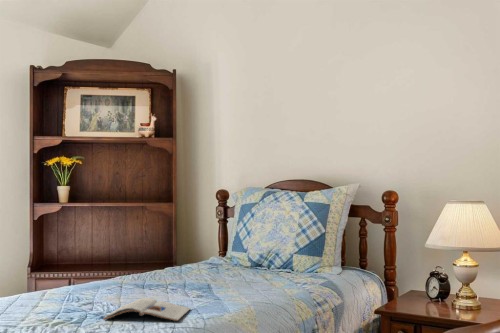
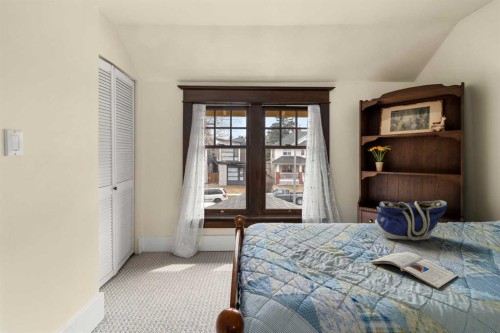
tote bag: none [87,232,172,294] -> present [375,200,447,240]

